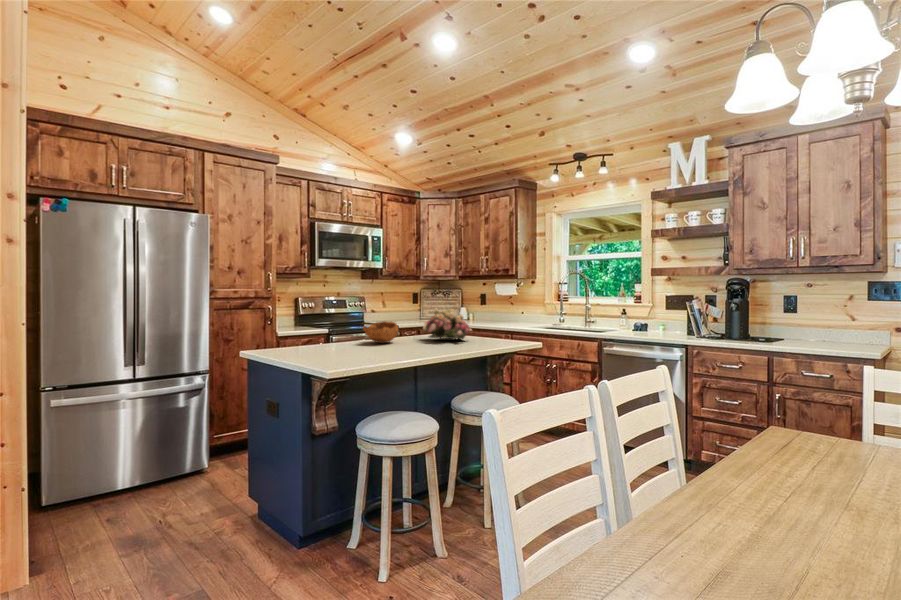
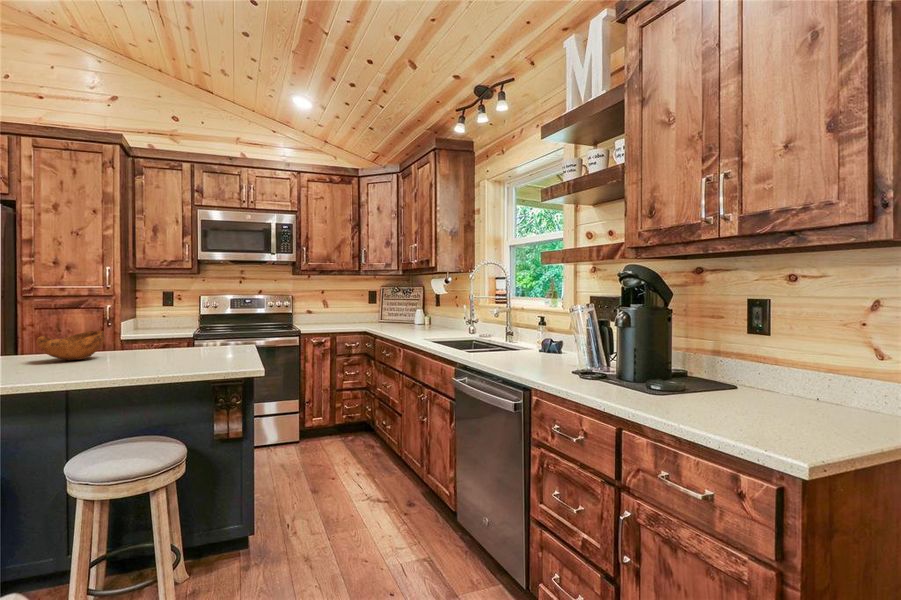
flower arrangement: present [423,309,471,339] -> none [122,314,206,359]

